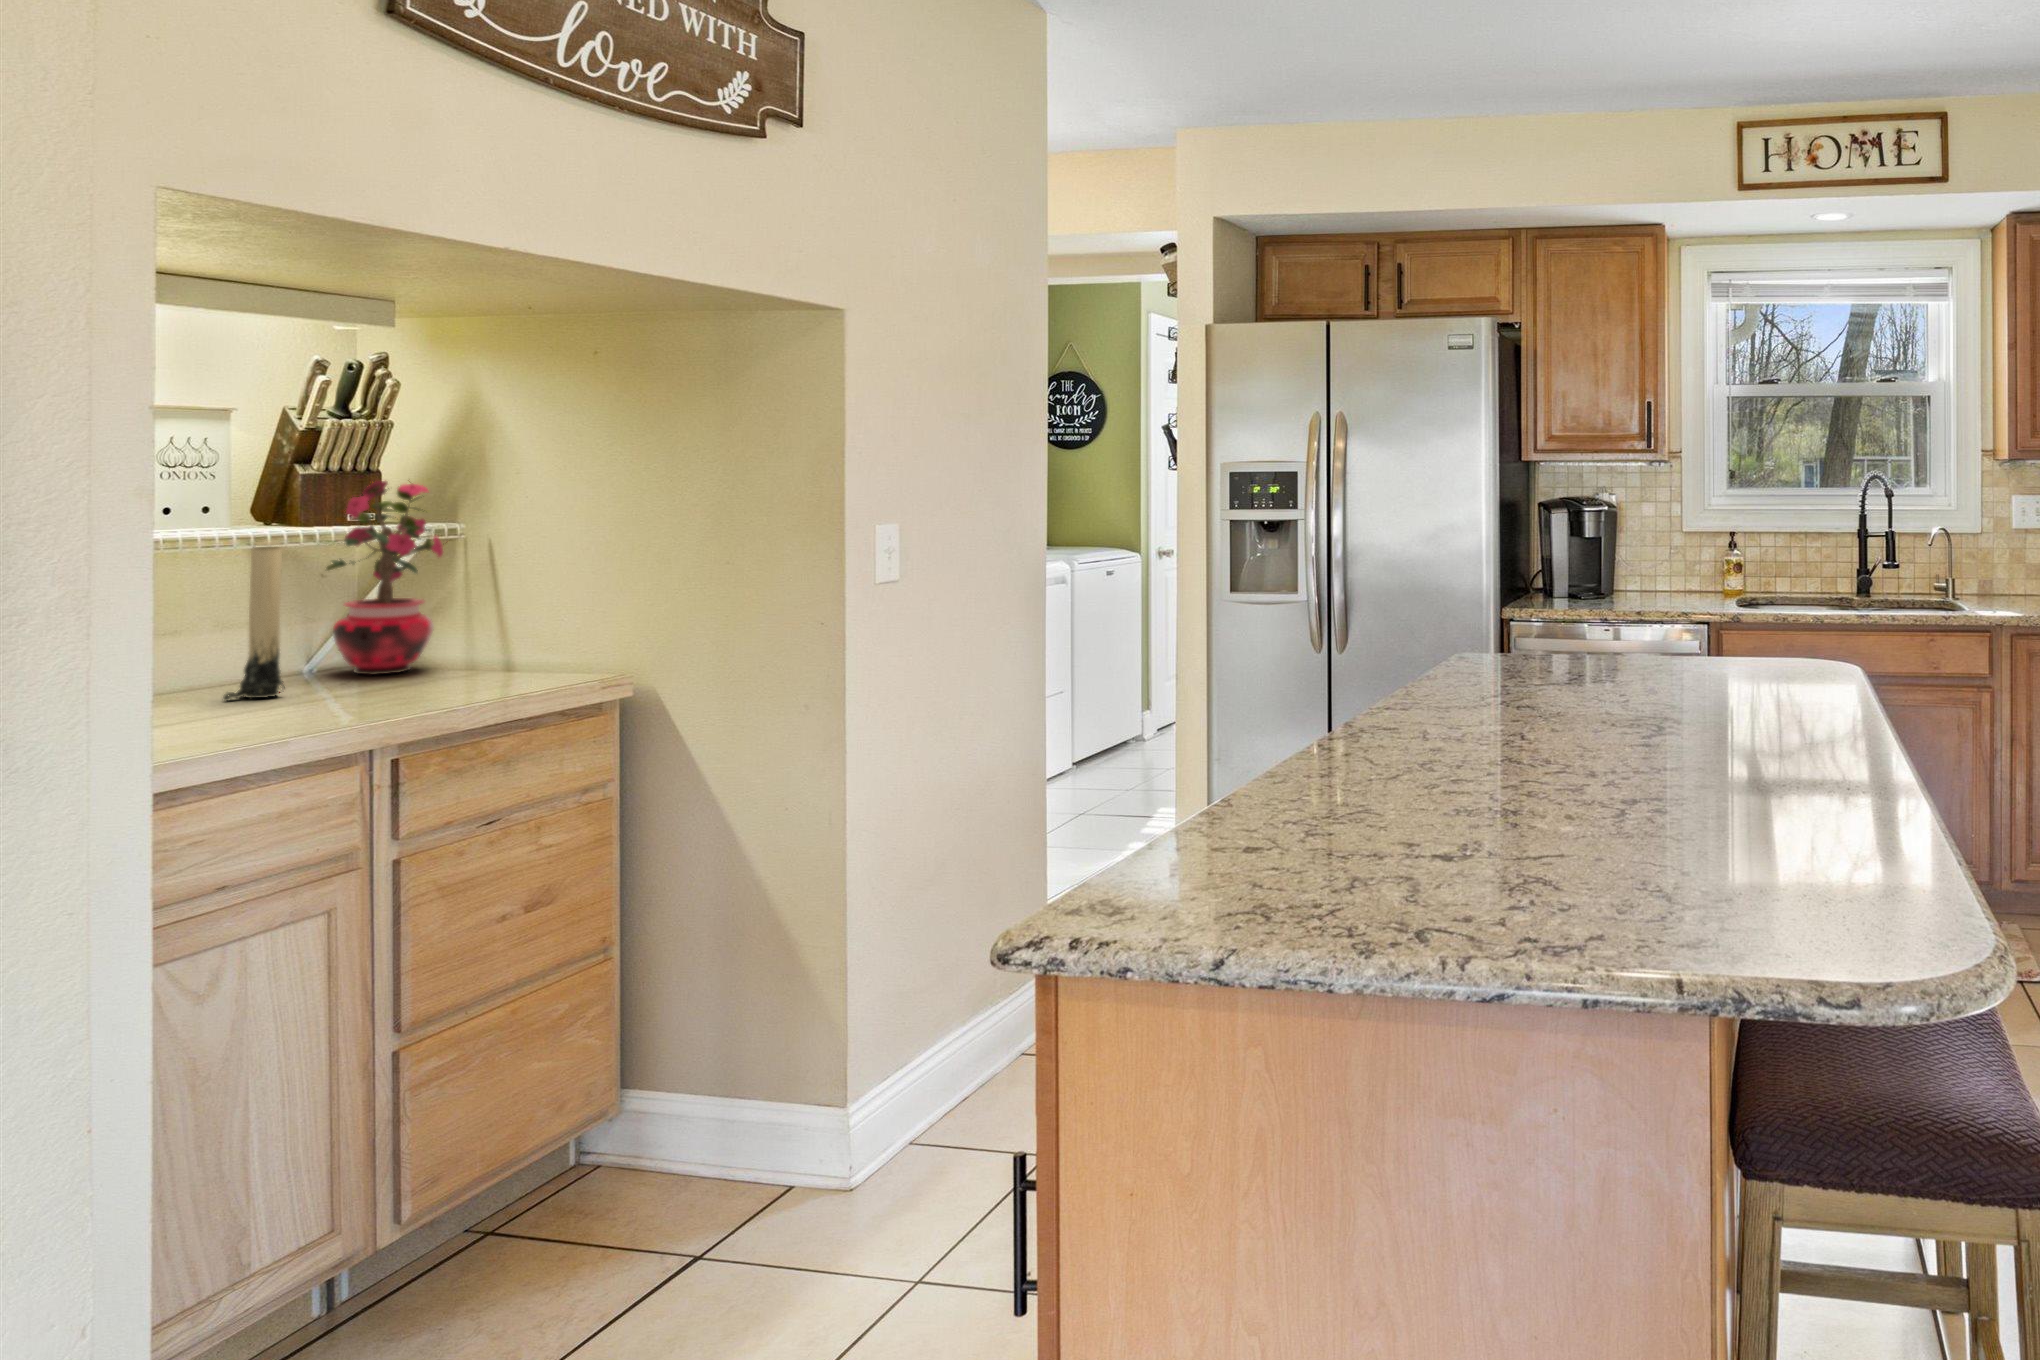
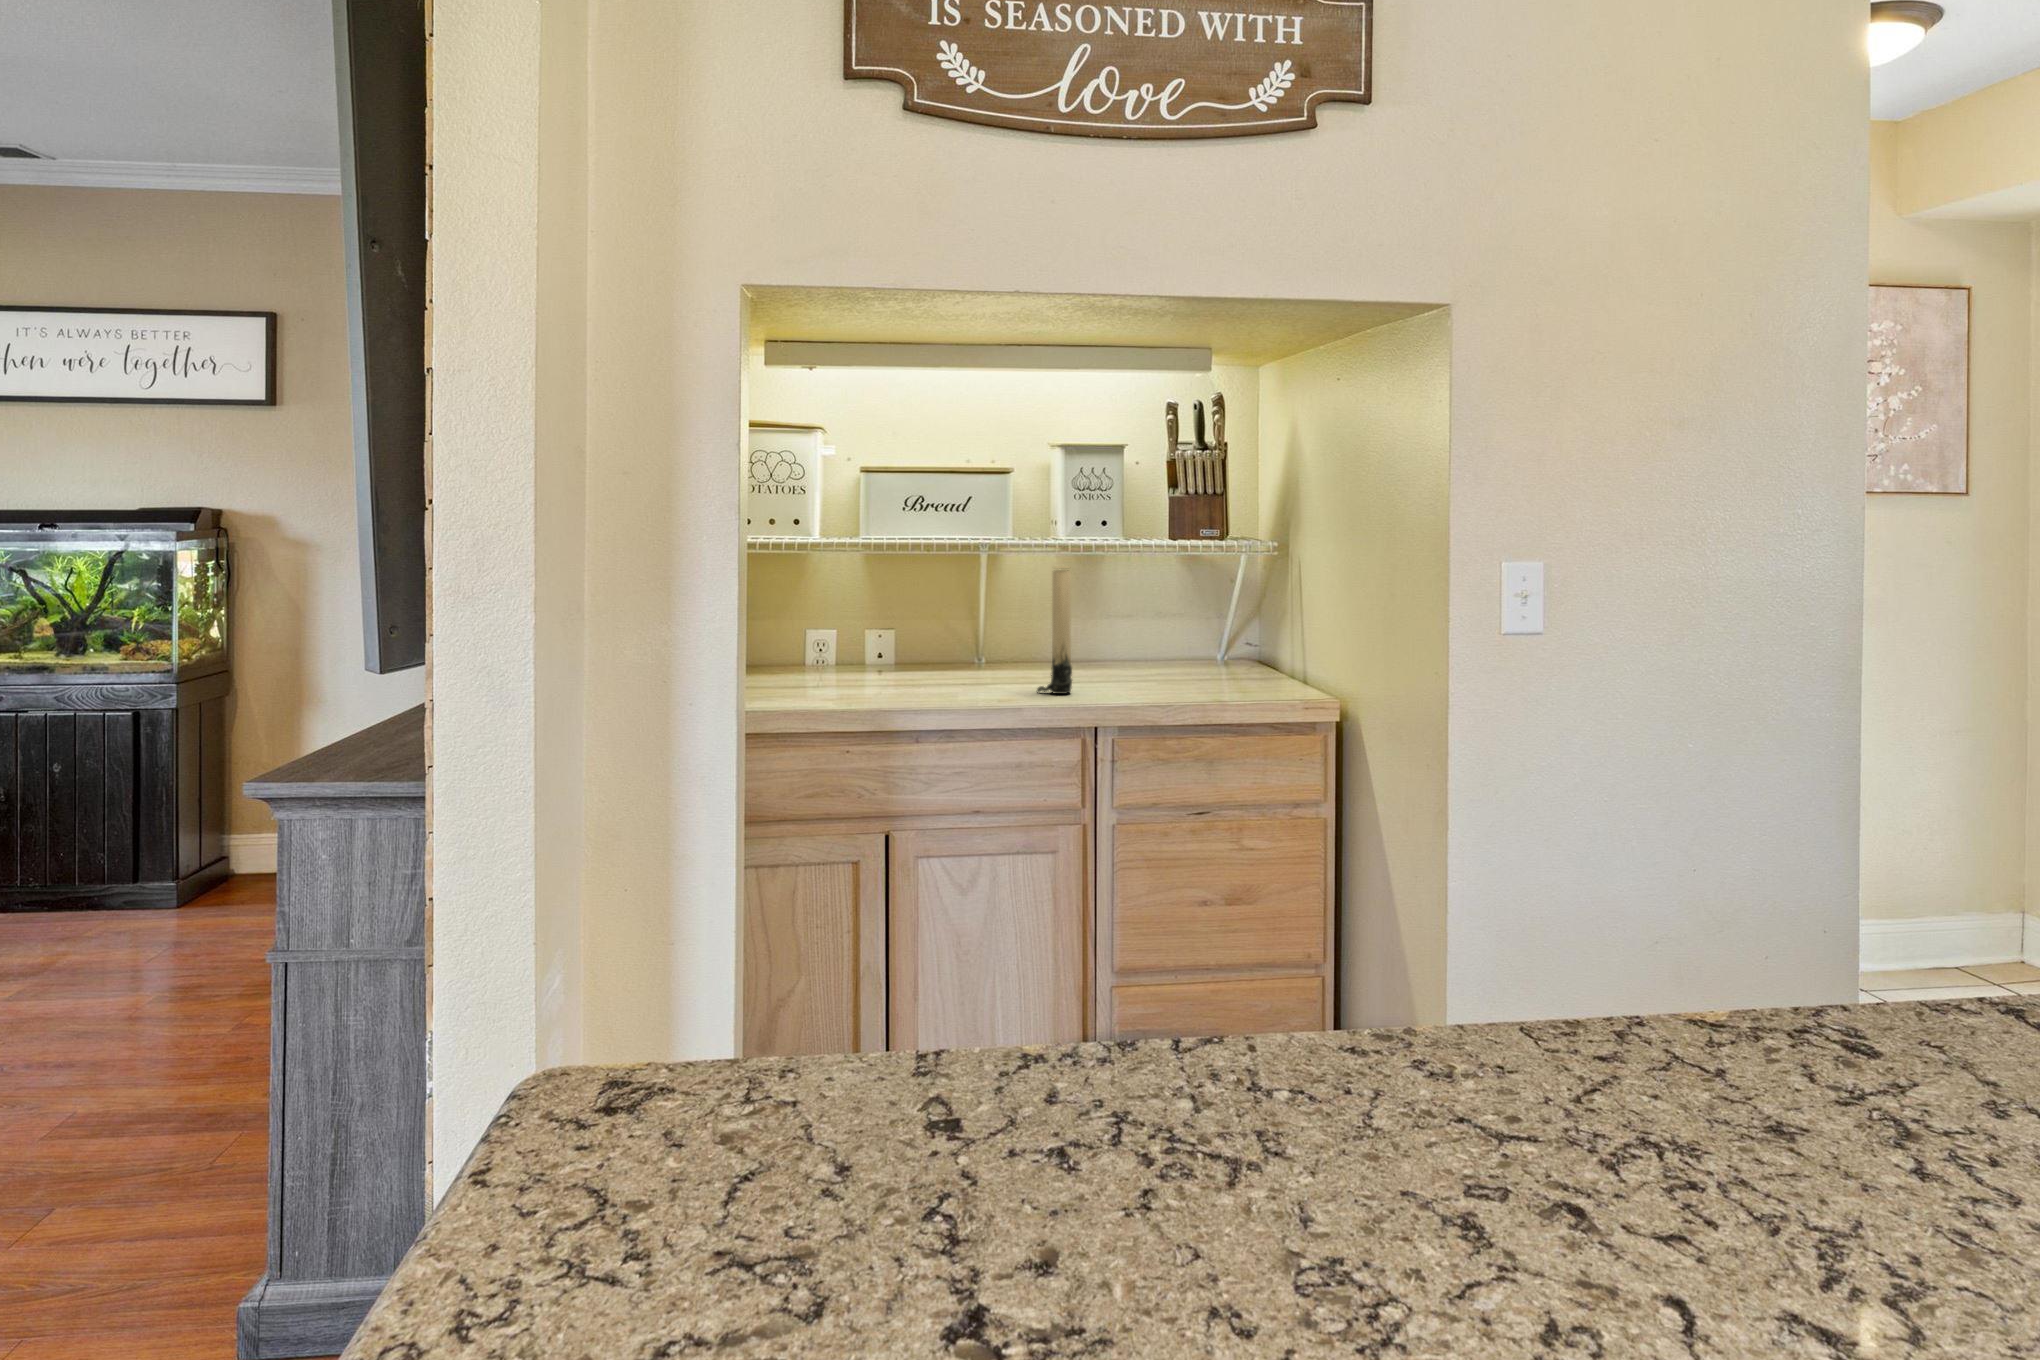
potted plant: present [327,481,448,675] -> none [1118,515,1212,690]

